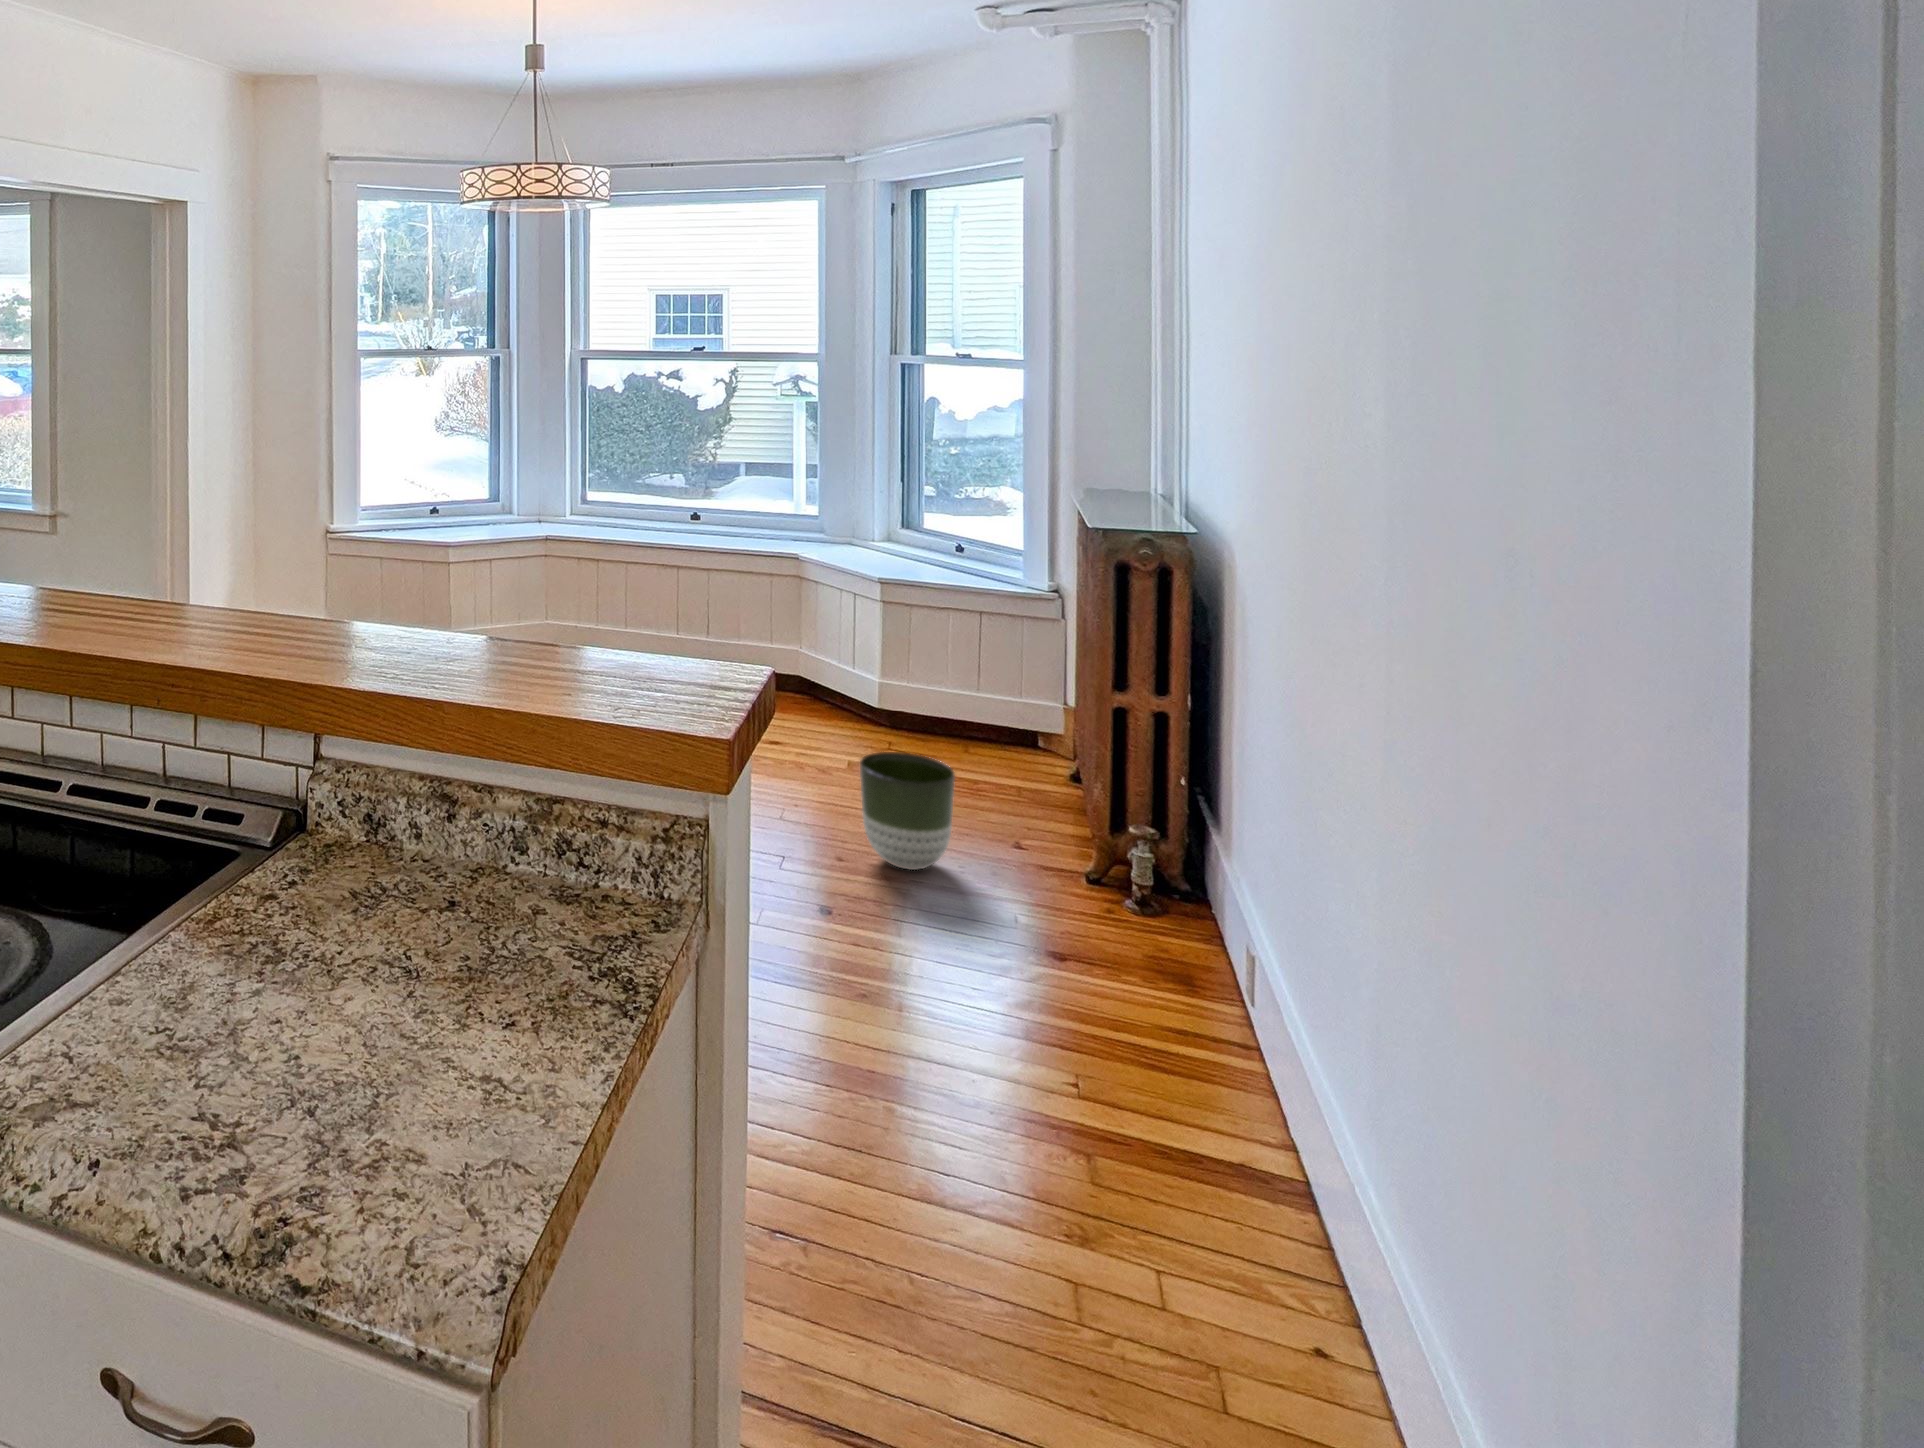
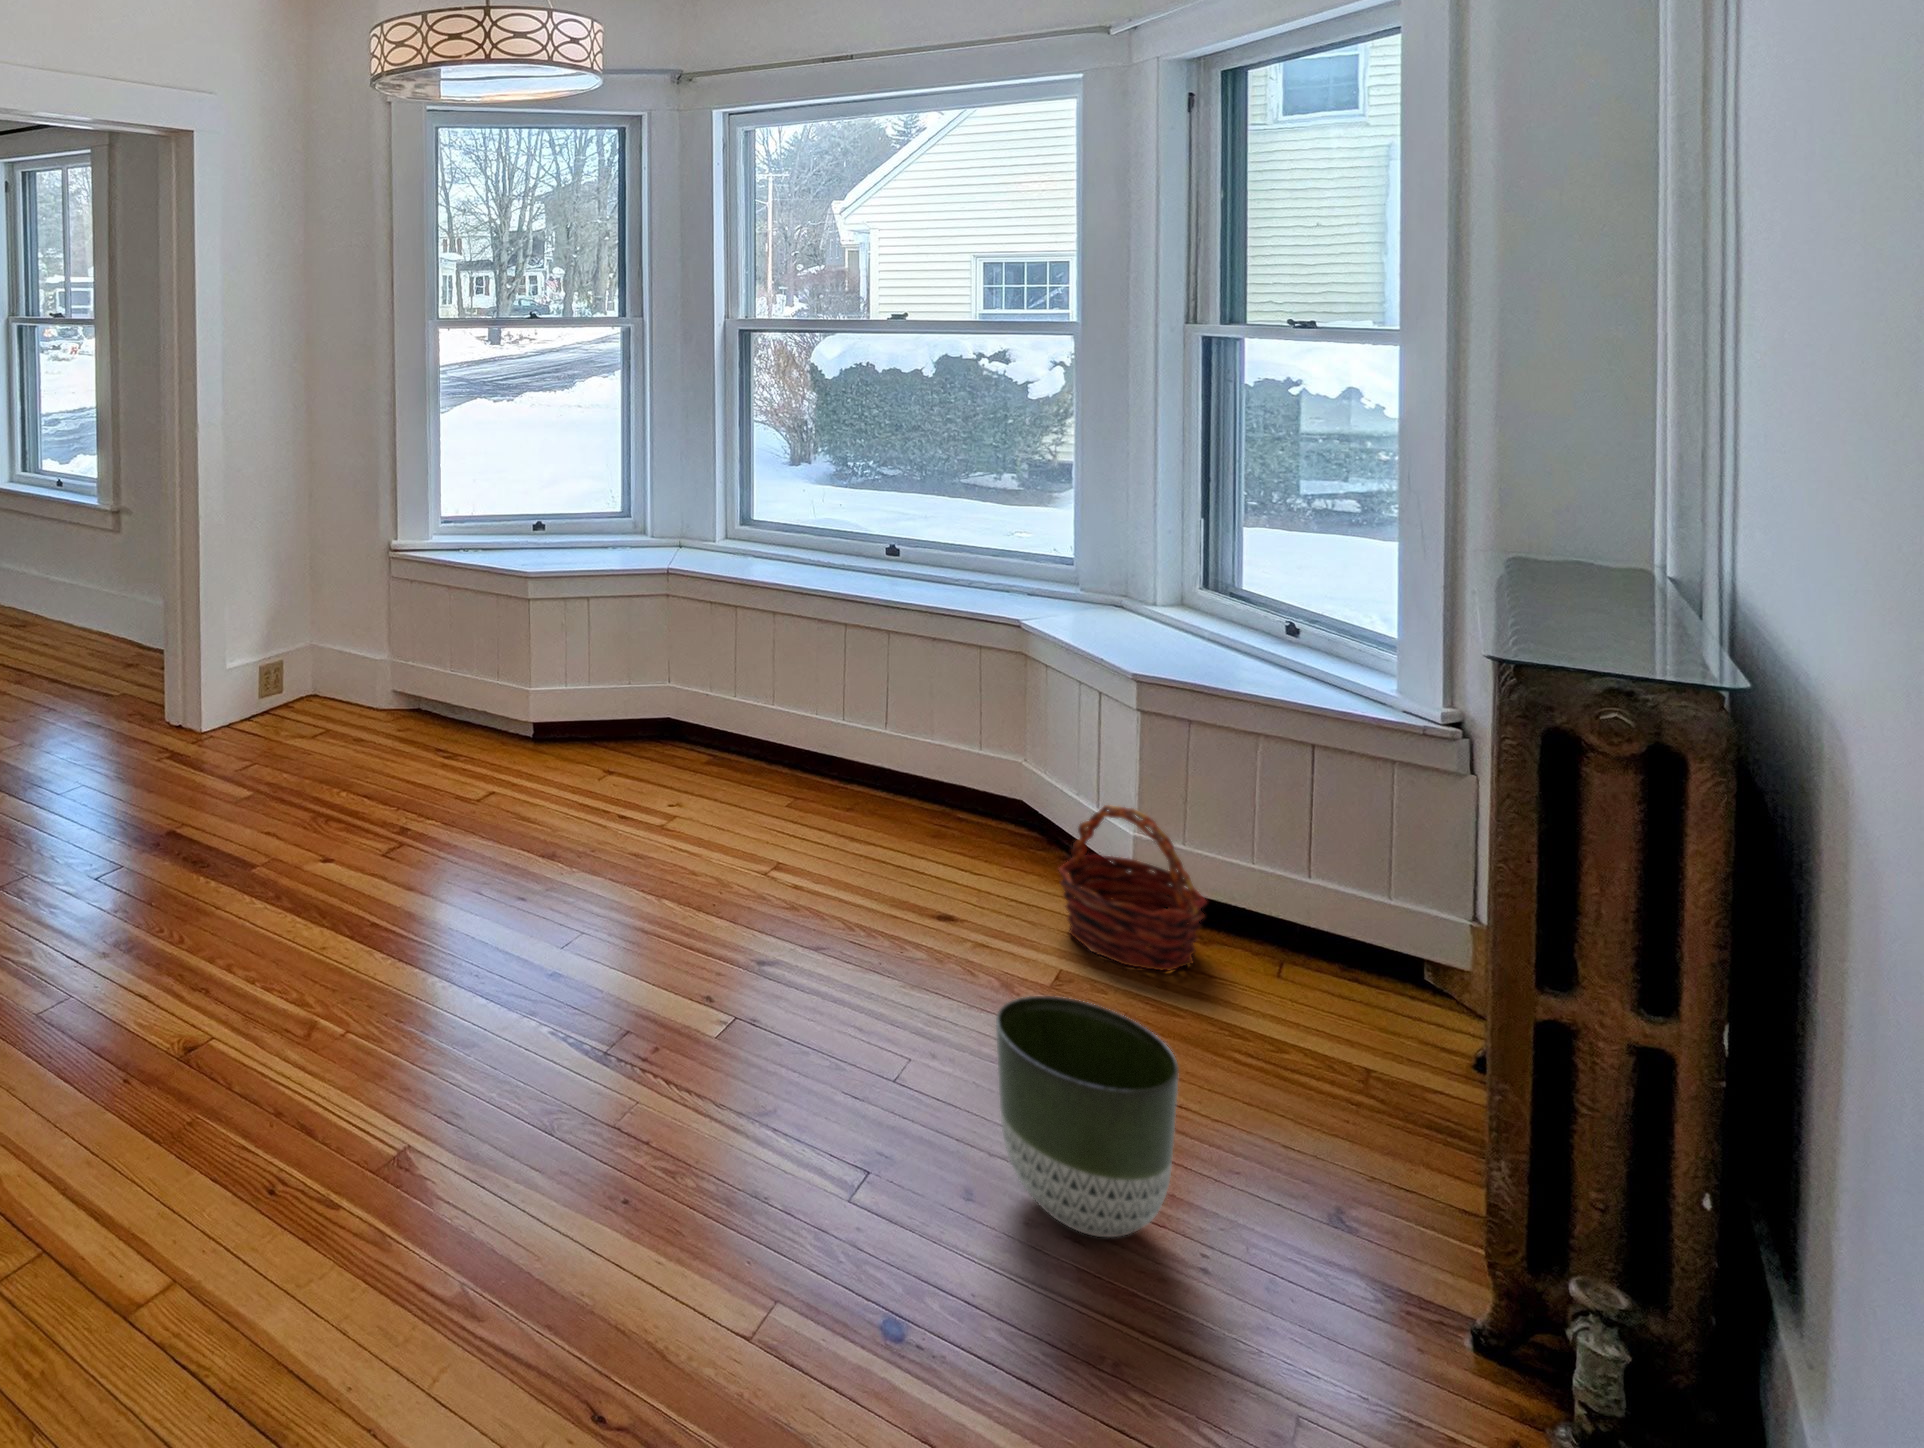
basket: none [840,664,927,760] -> present [1058,805,1206,970]

